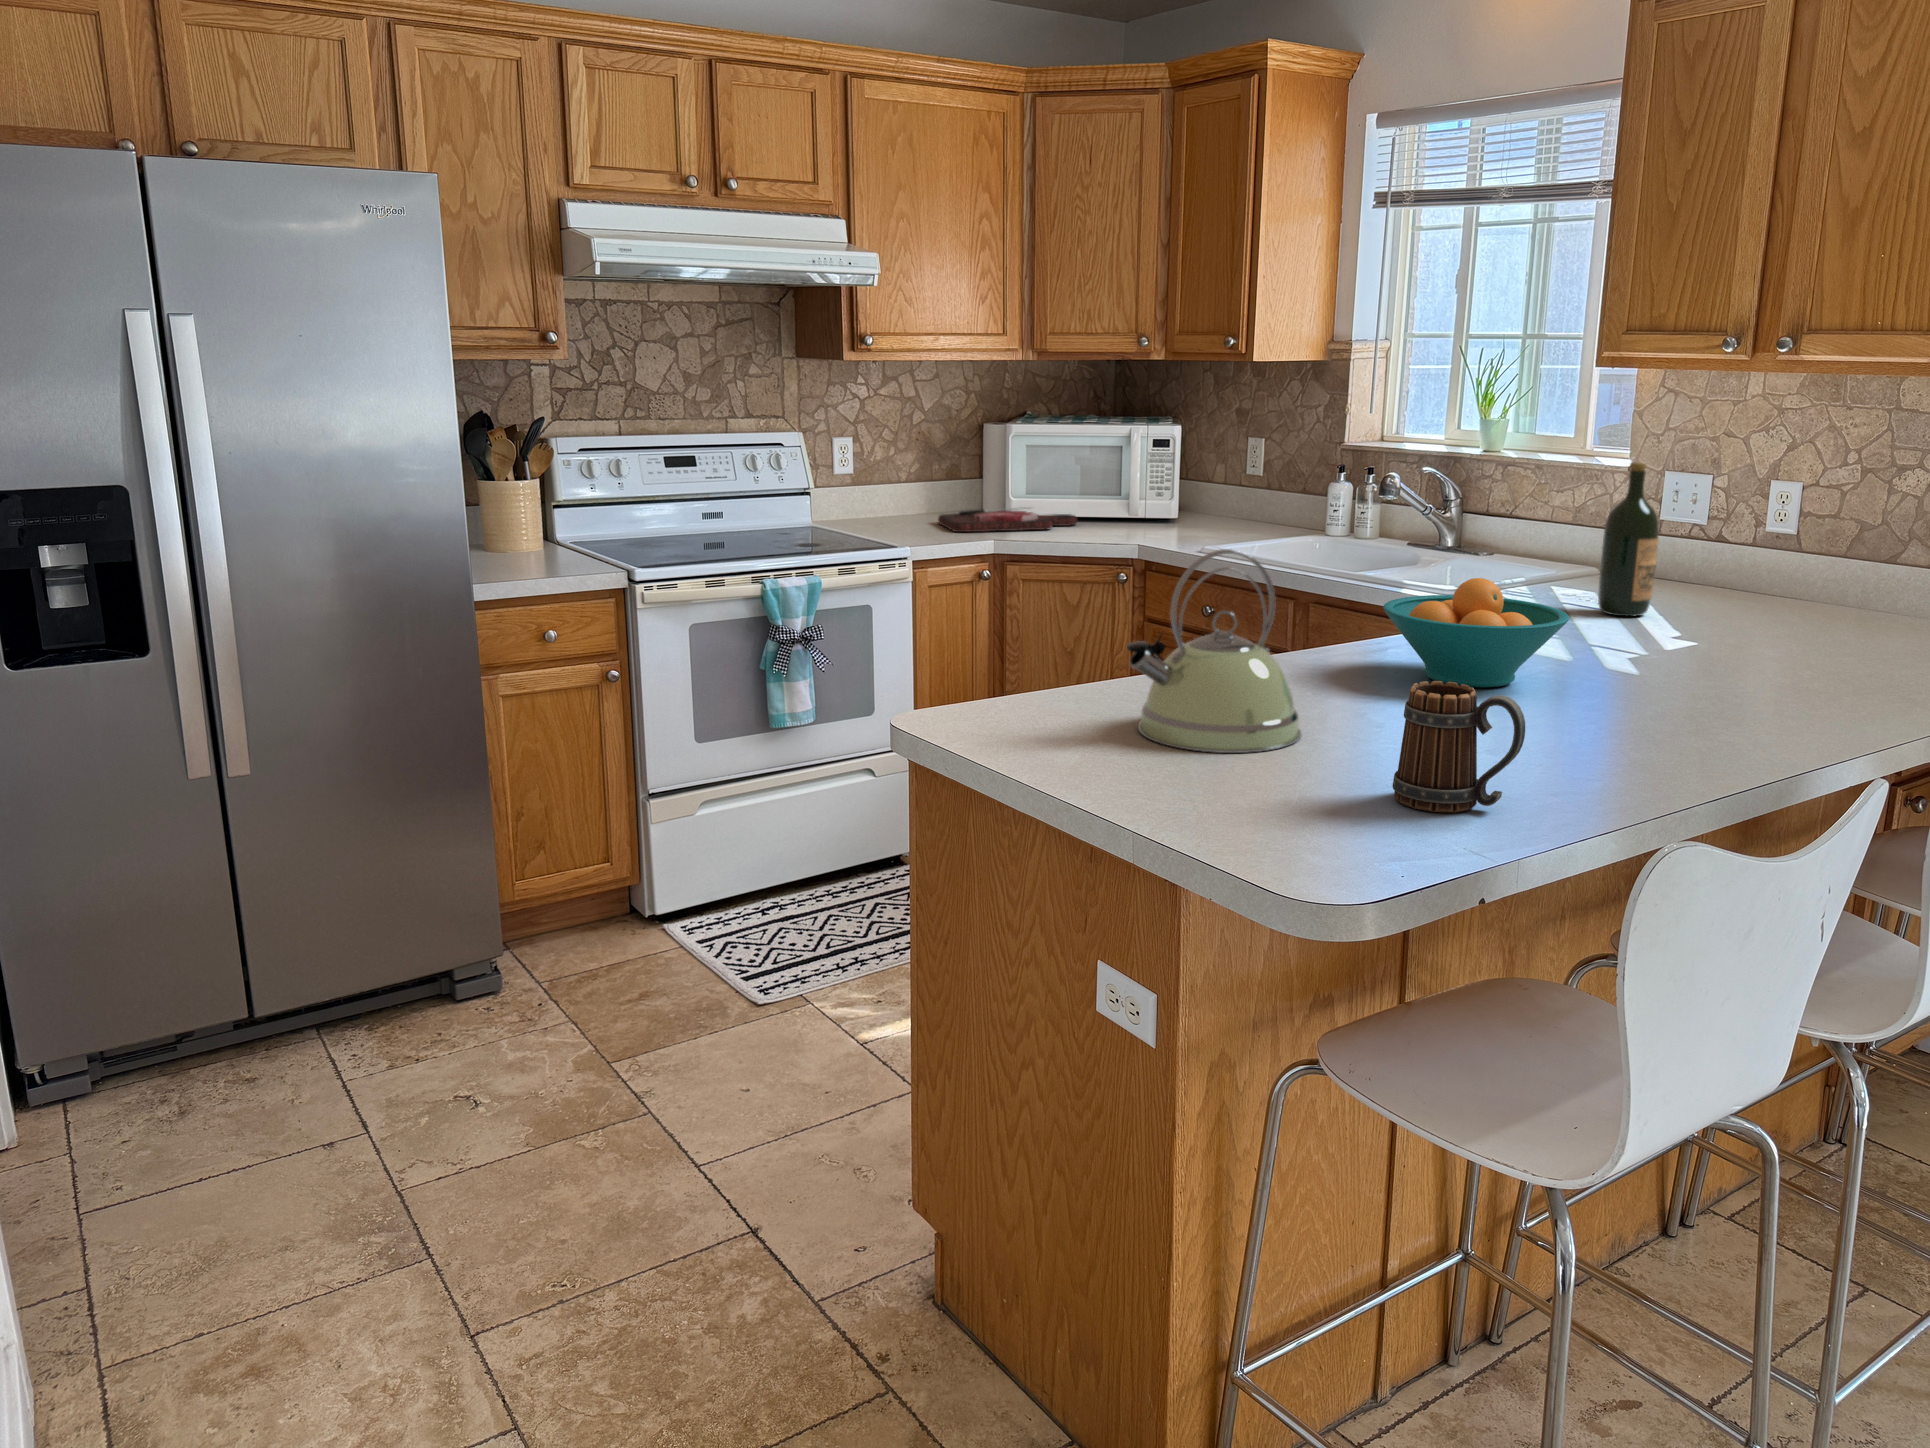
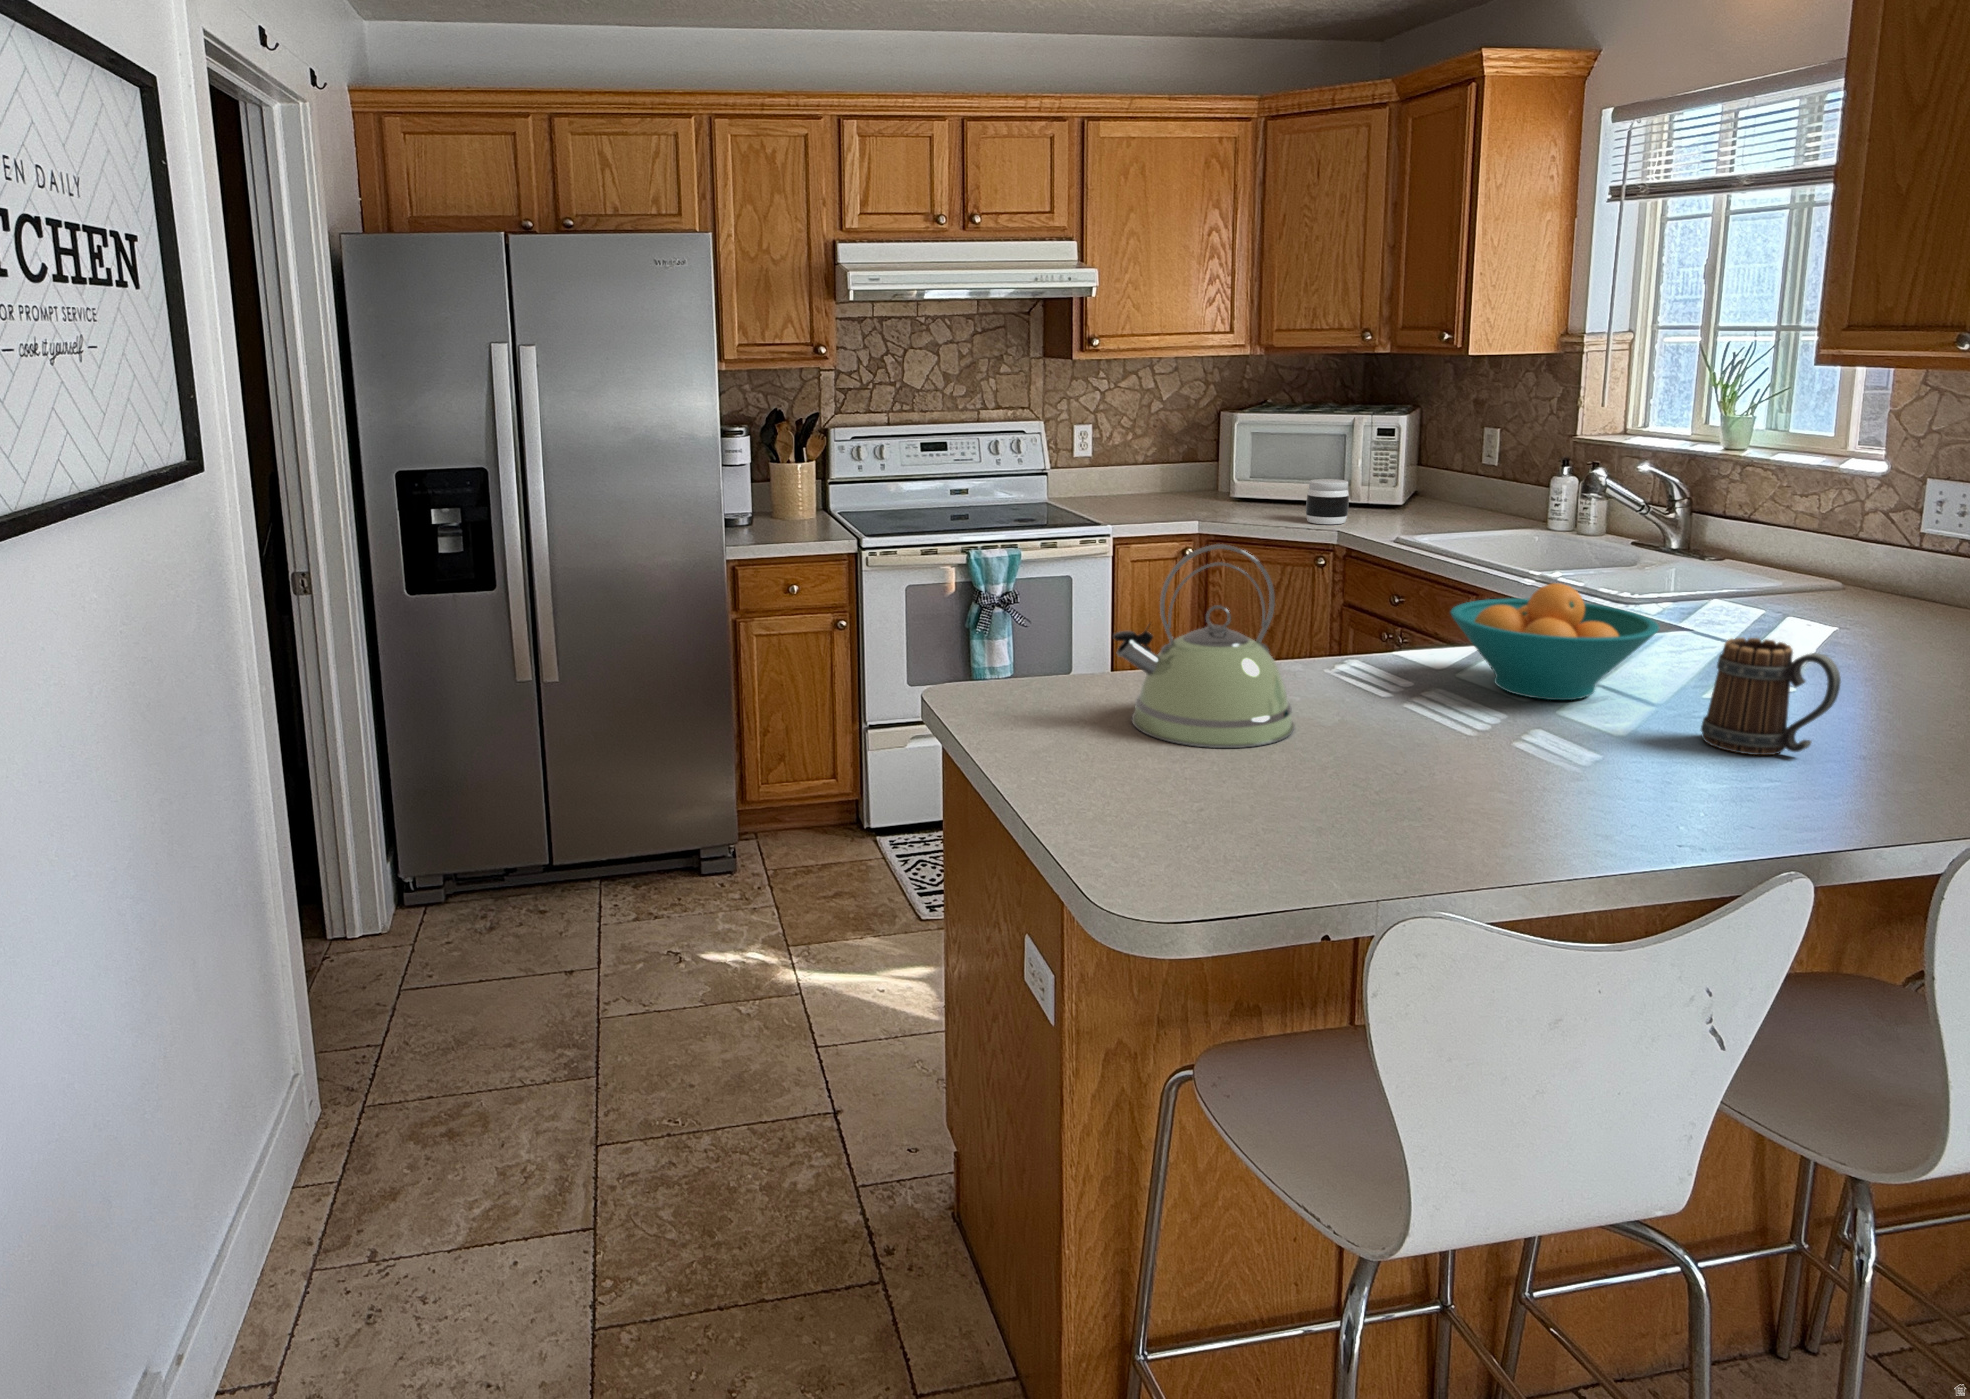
wine bottle: present [1598,463,1659,616] -> none [1784,461,1866,632]
jar: none [1098,490,1141,538] -> present [1306,479,1349,524]
cutting board: present [938,508,1077,532] -> none [1164,493,1295,515]
mug: present [1392,681,1525,813] -> present [1701,638,1841,755]

